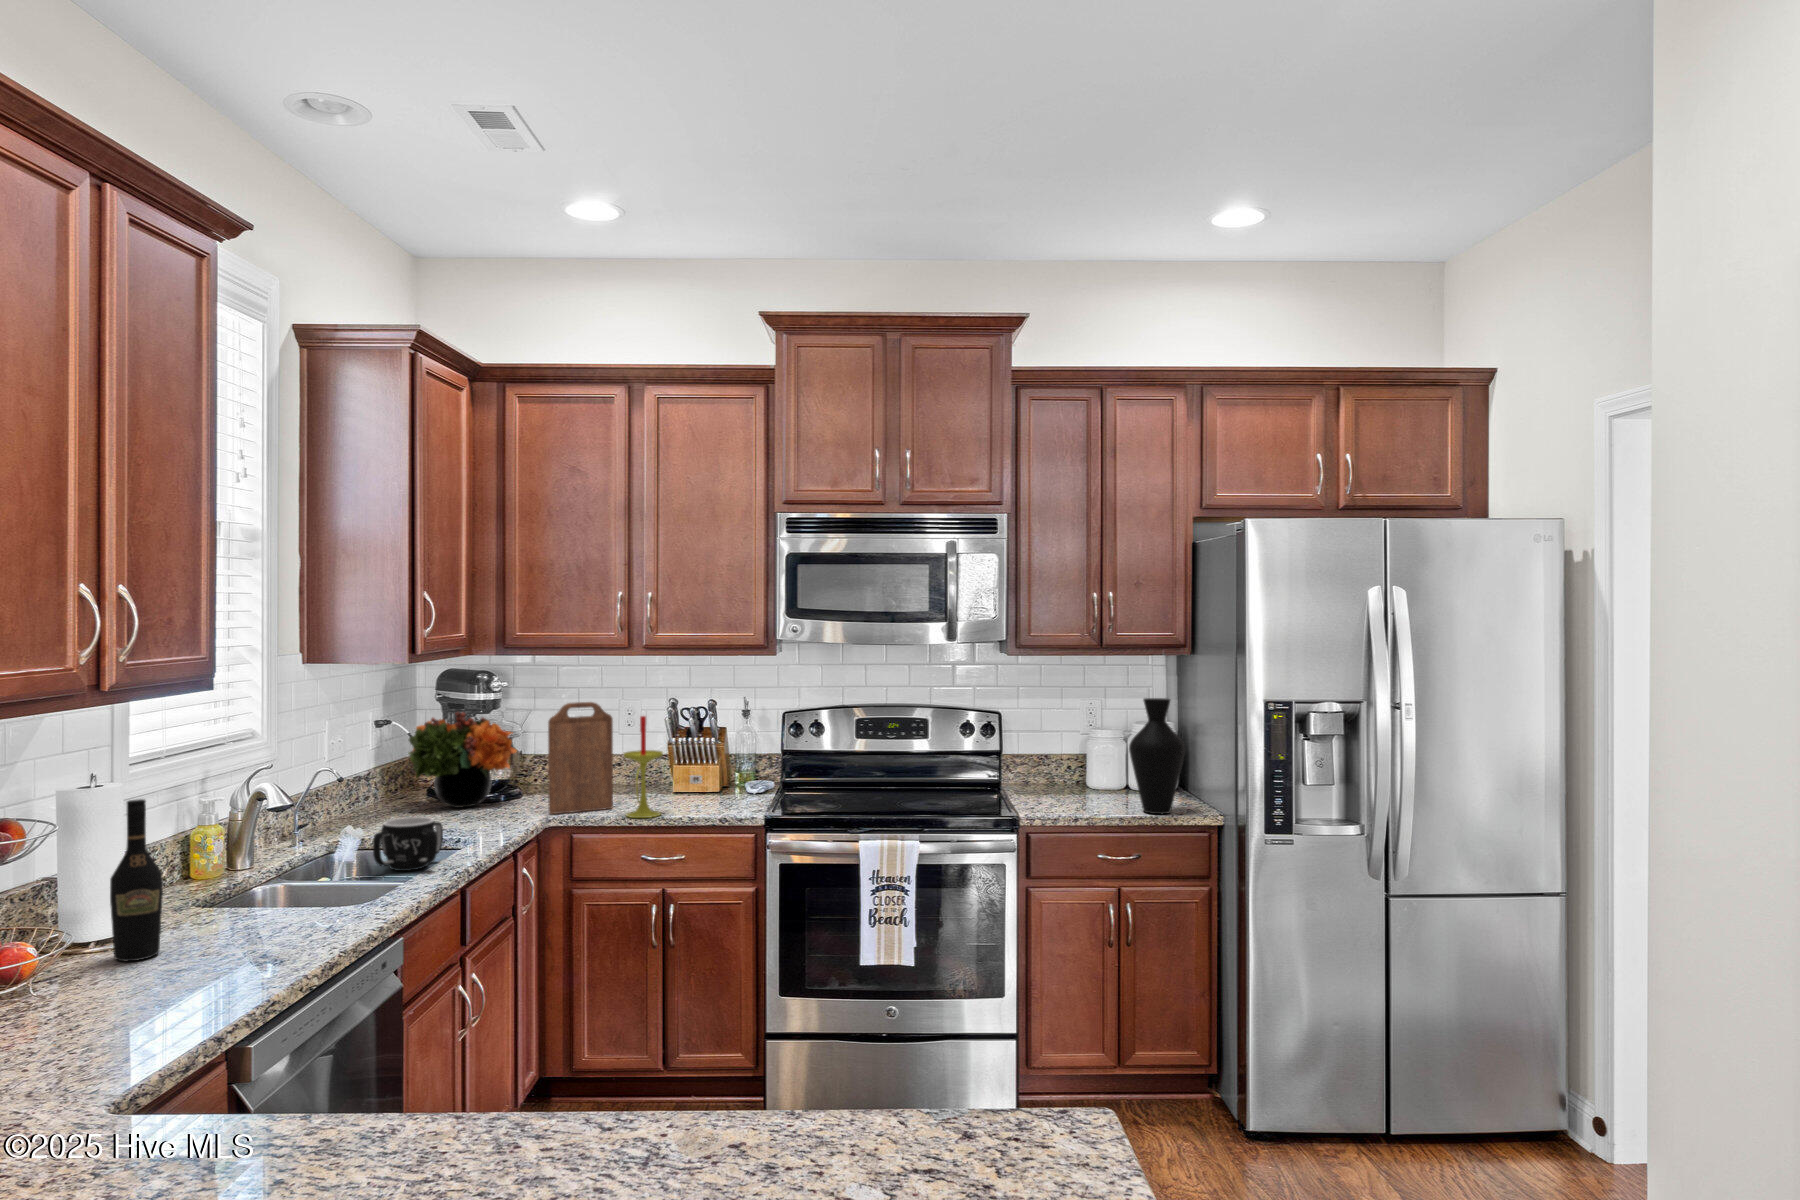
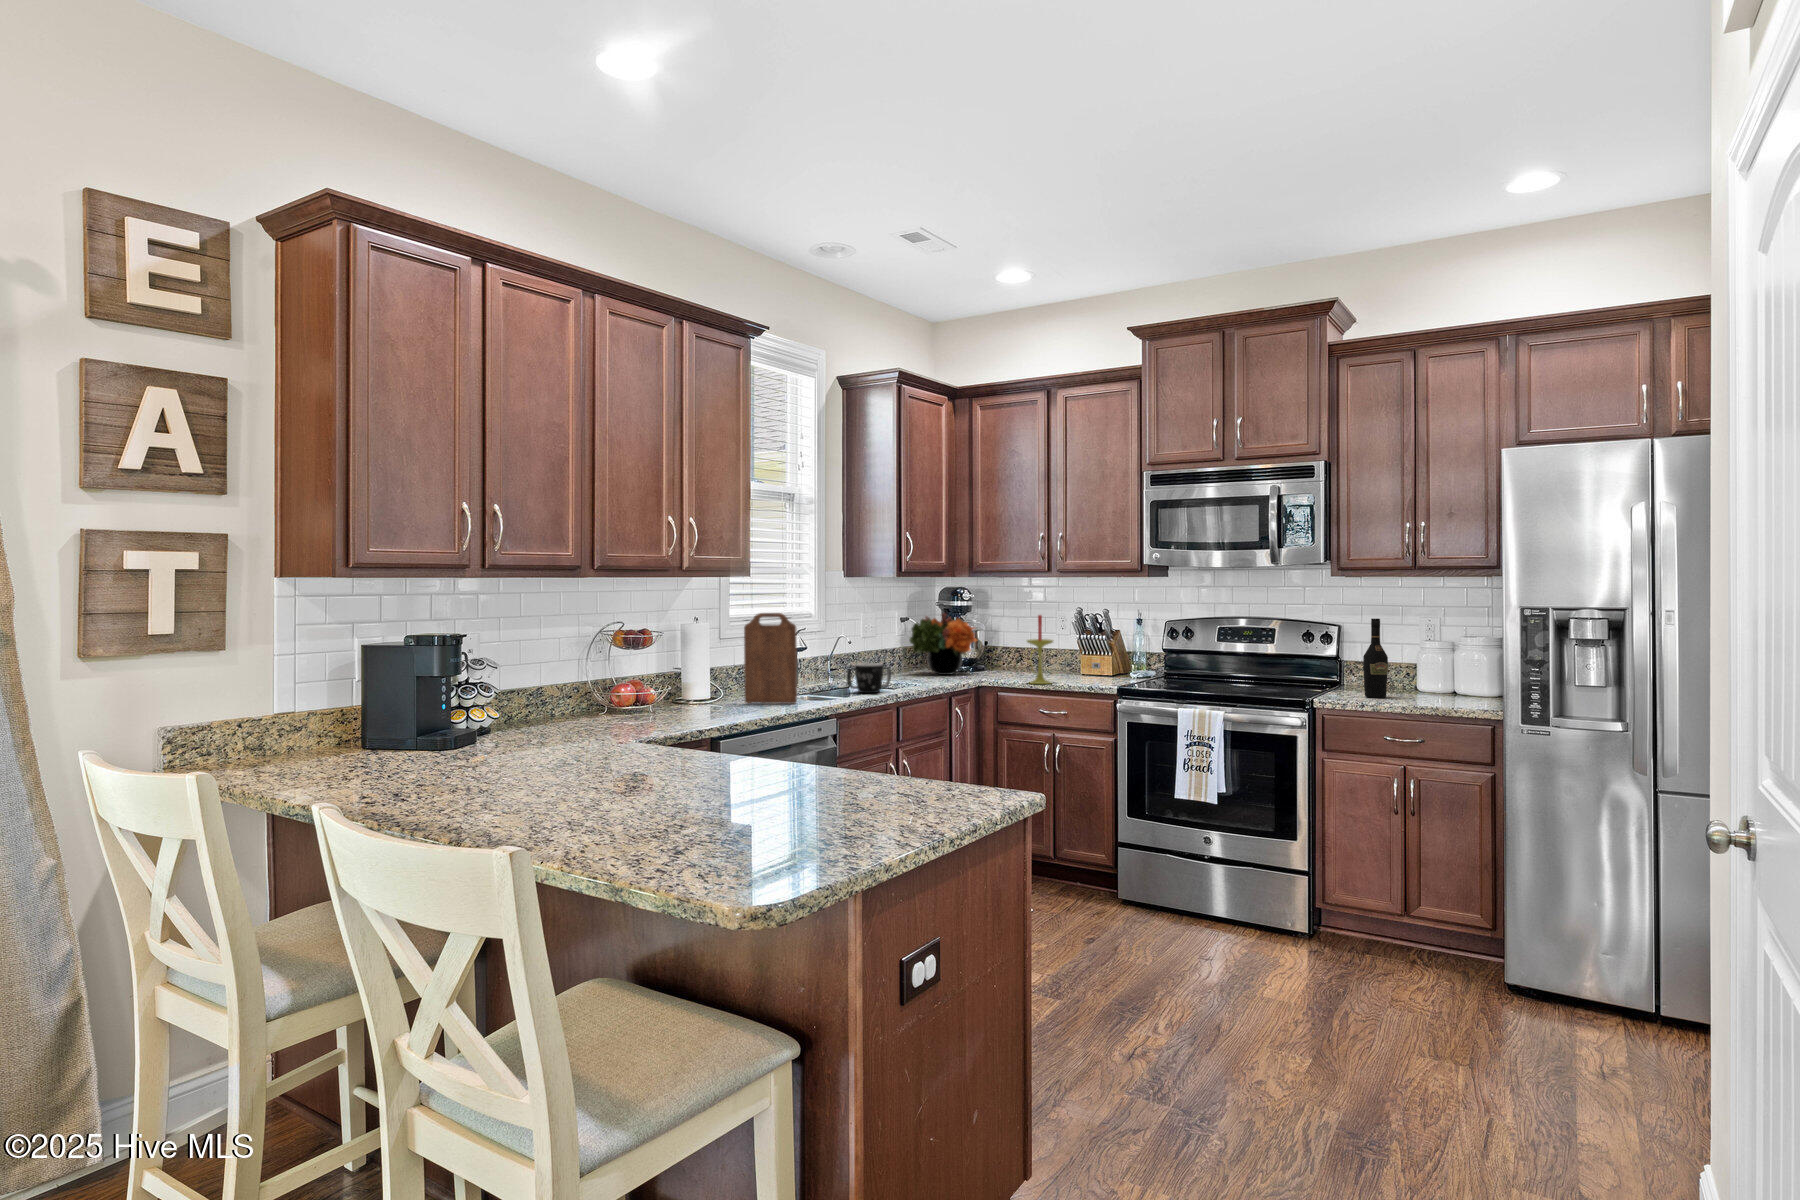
vase: present [1129,698,1185,814] -> none [1407,606,1461,704]
cutting board: present [548,702,613,814] -> present [744,613,797,704]
wine bottle: present [110,799,163,961] -> present [1363,619,1388,698]

